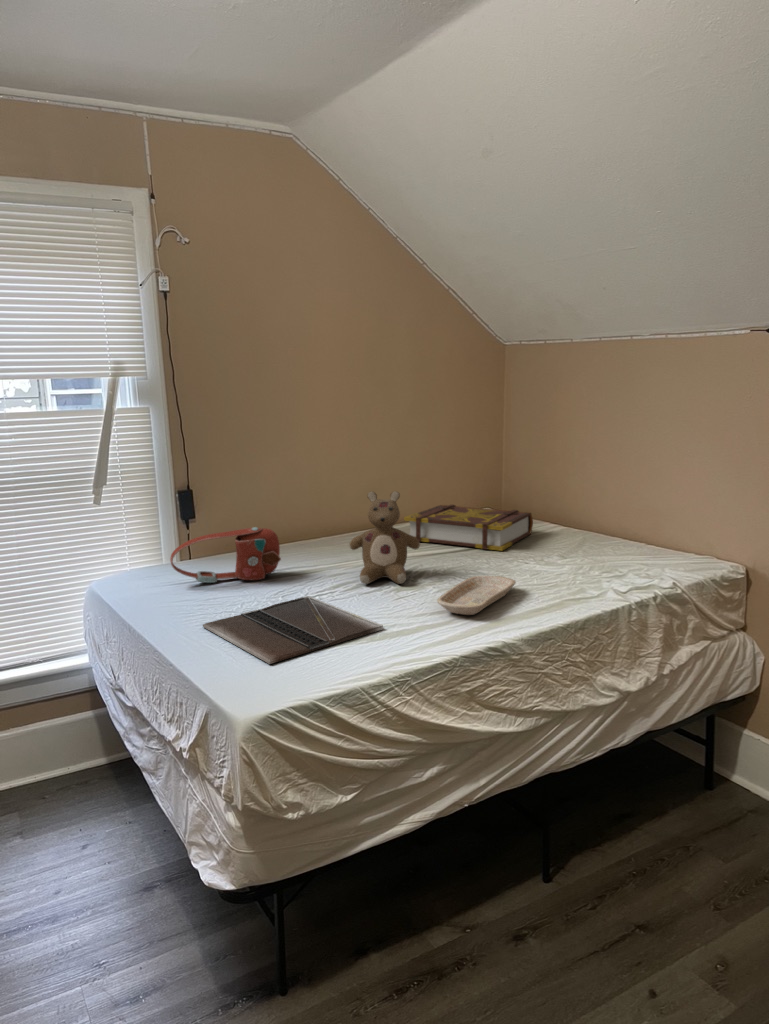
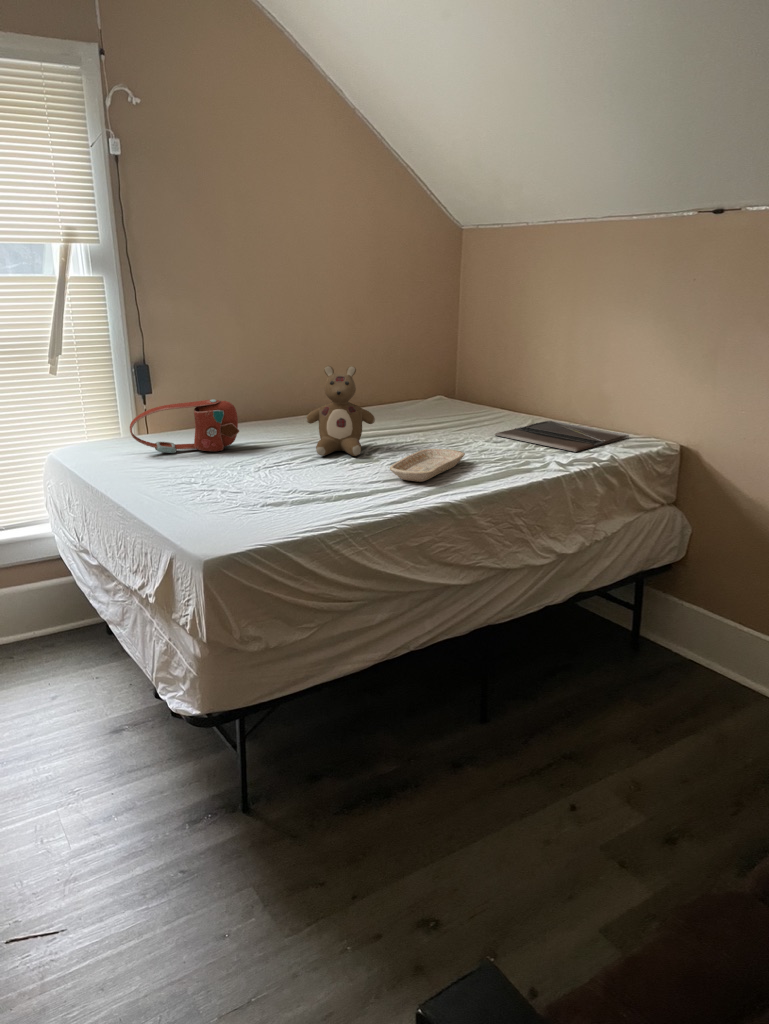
book: present [404,505,533,551] -> none [360,387,486,430]
laptop: present [203,596,383,664] -> present [495,420,629,452]

